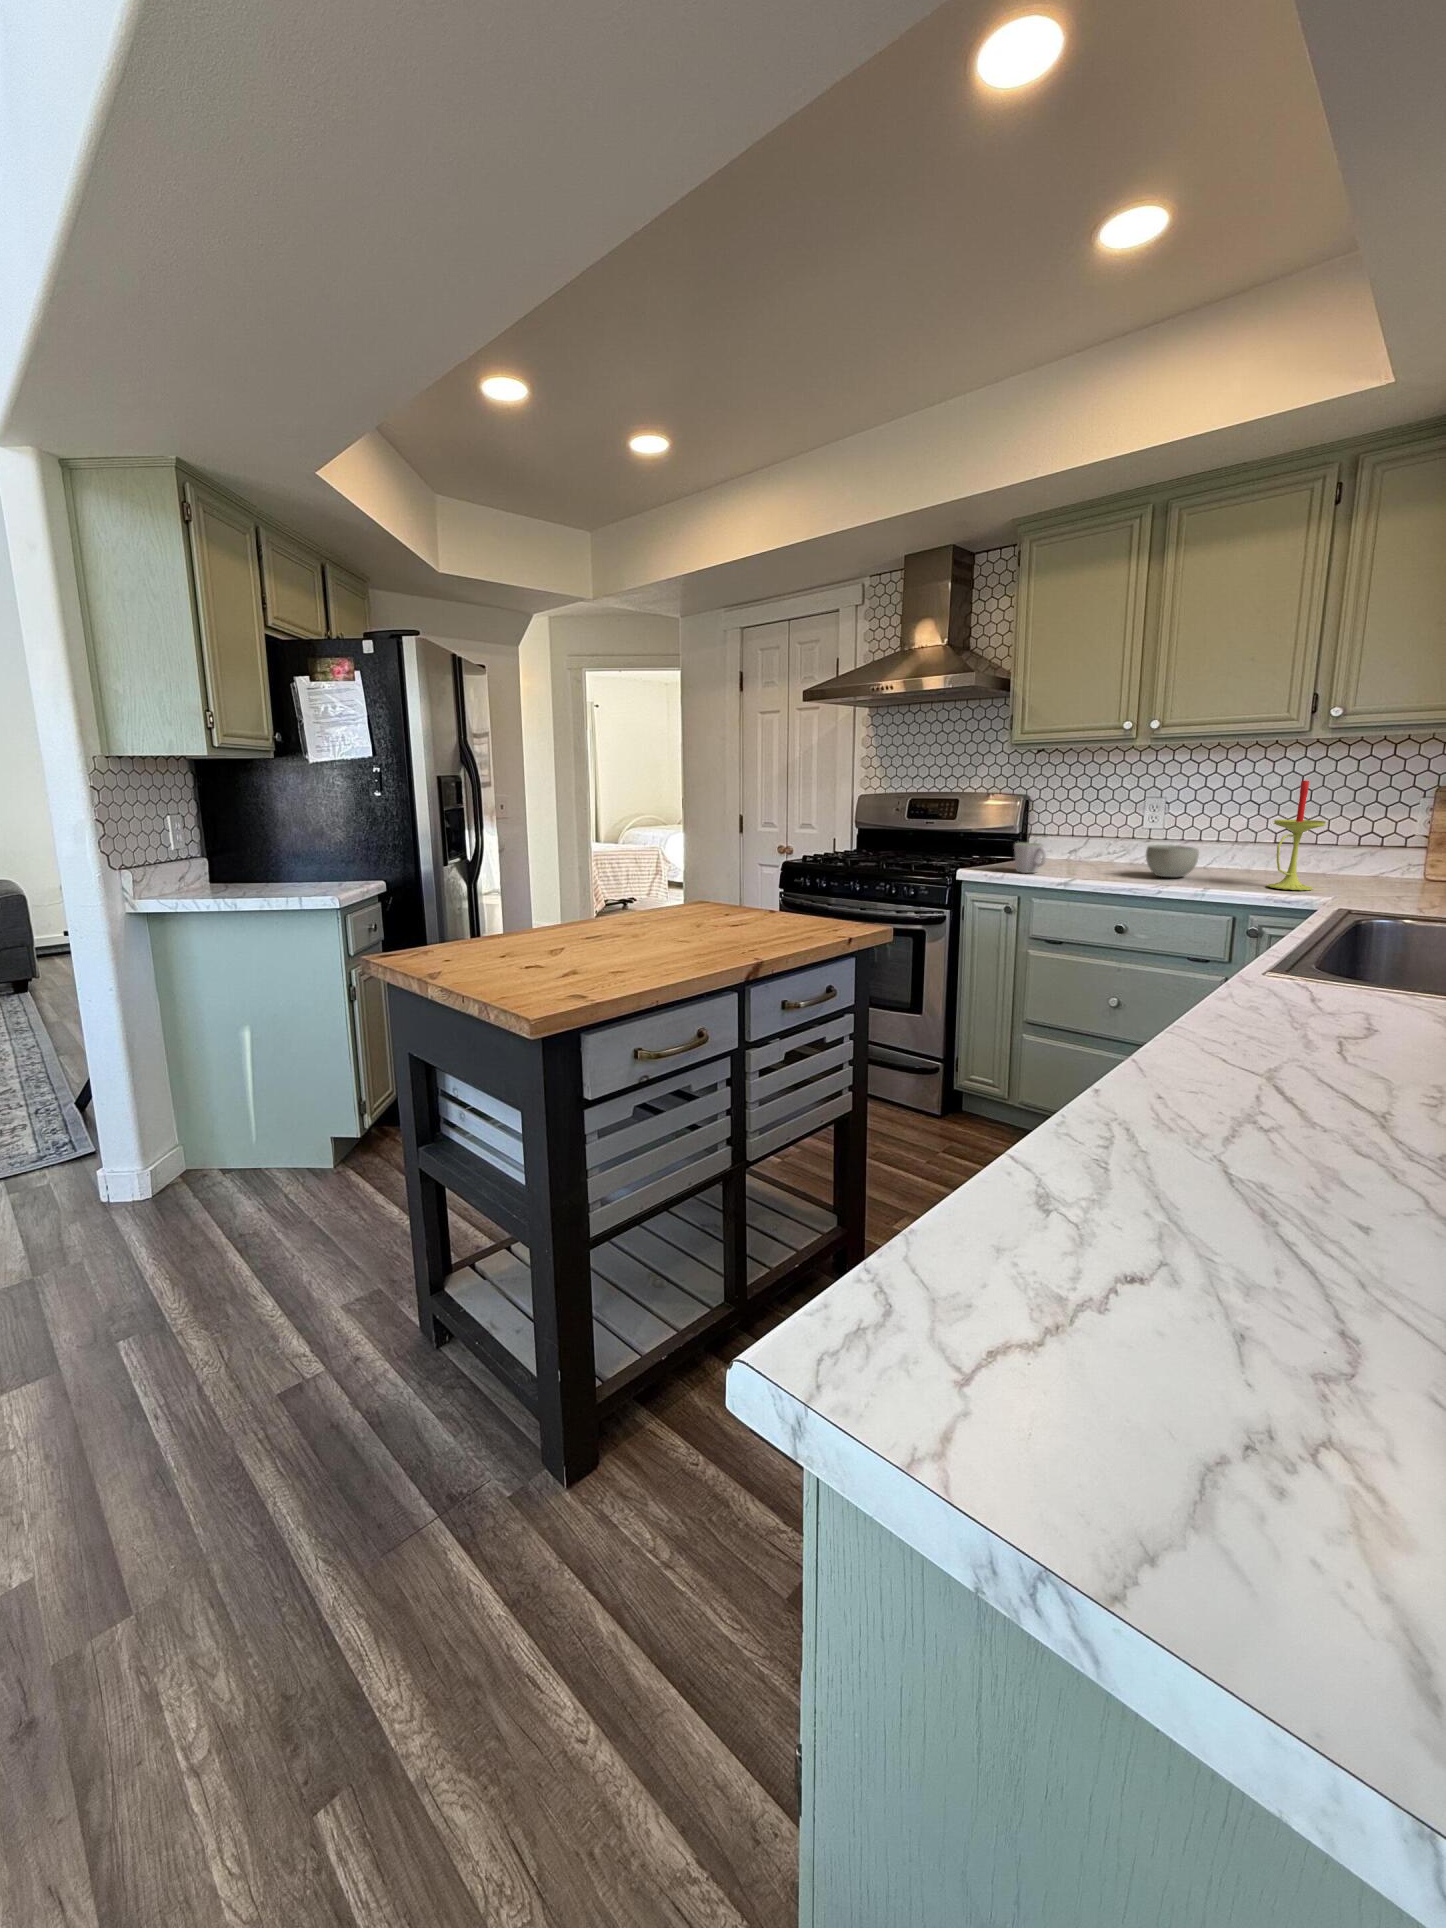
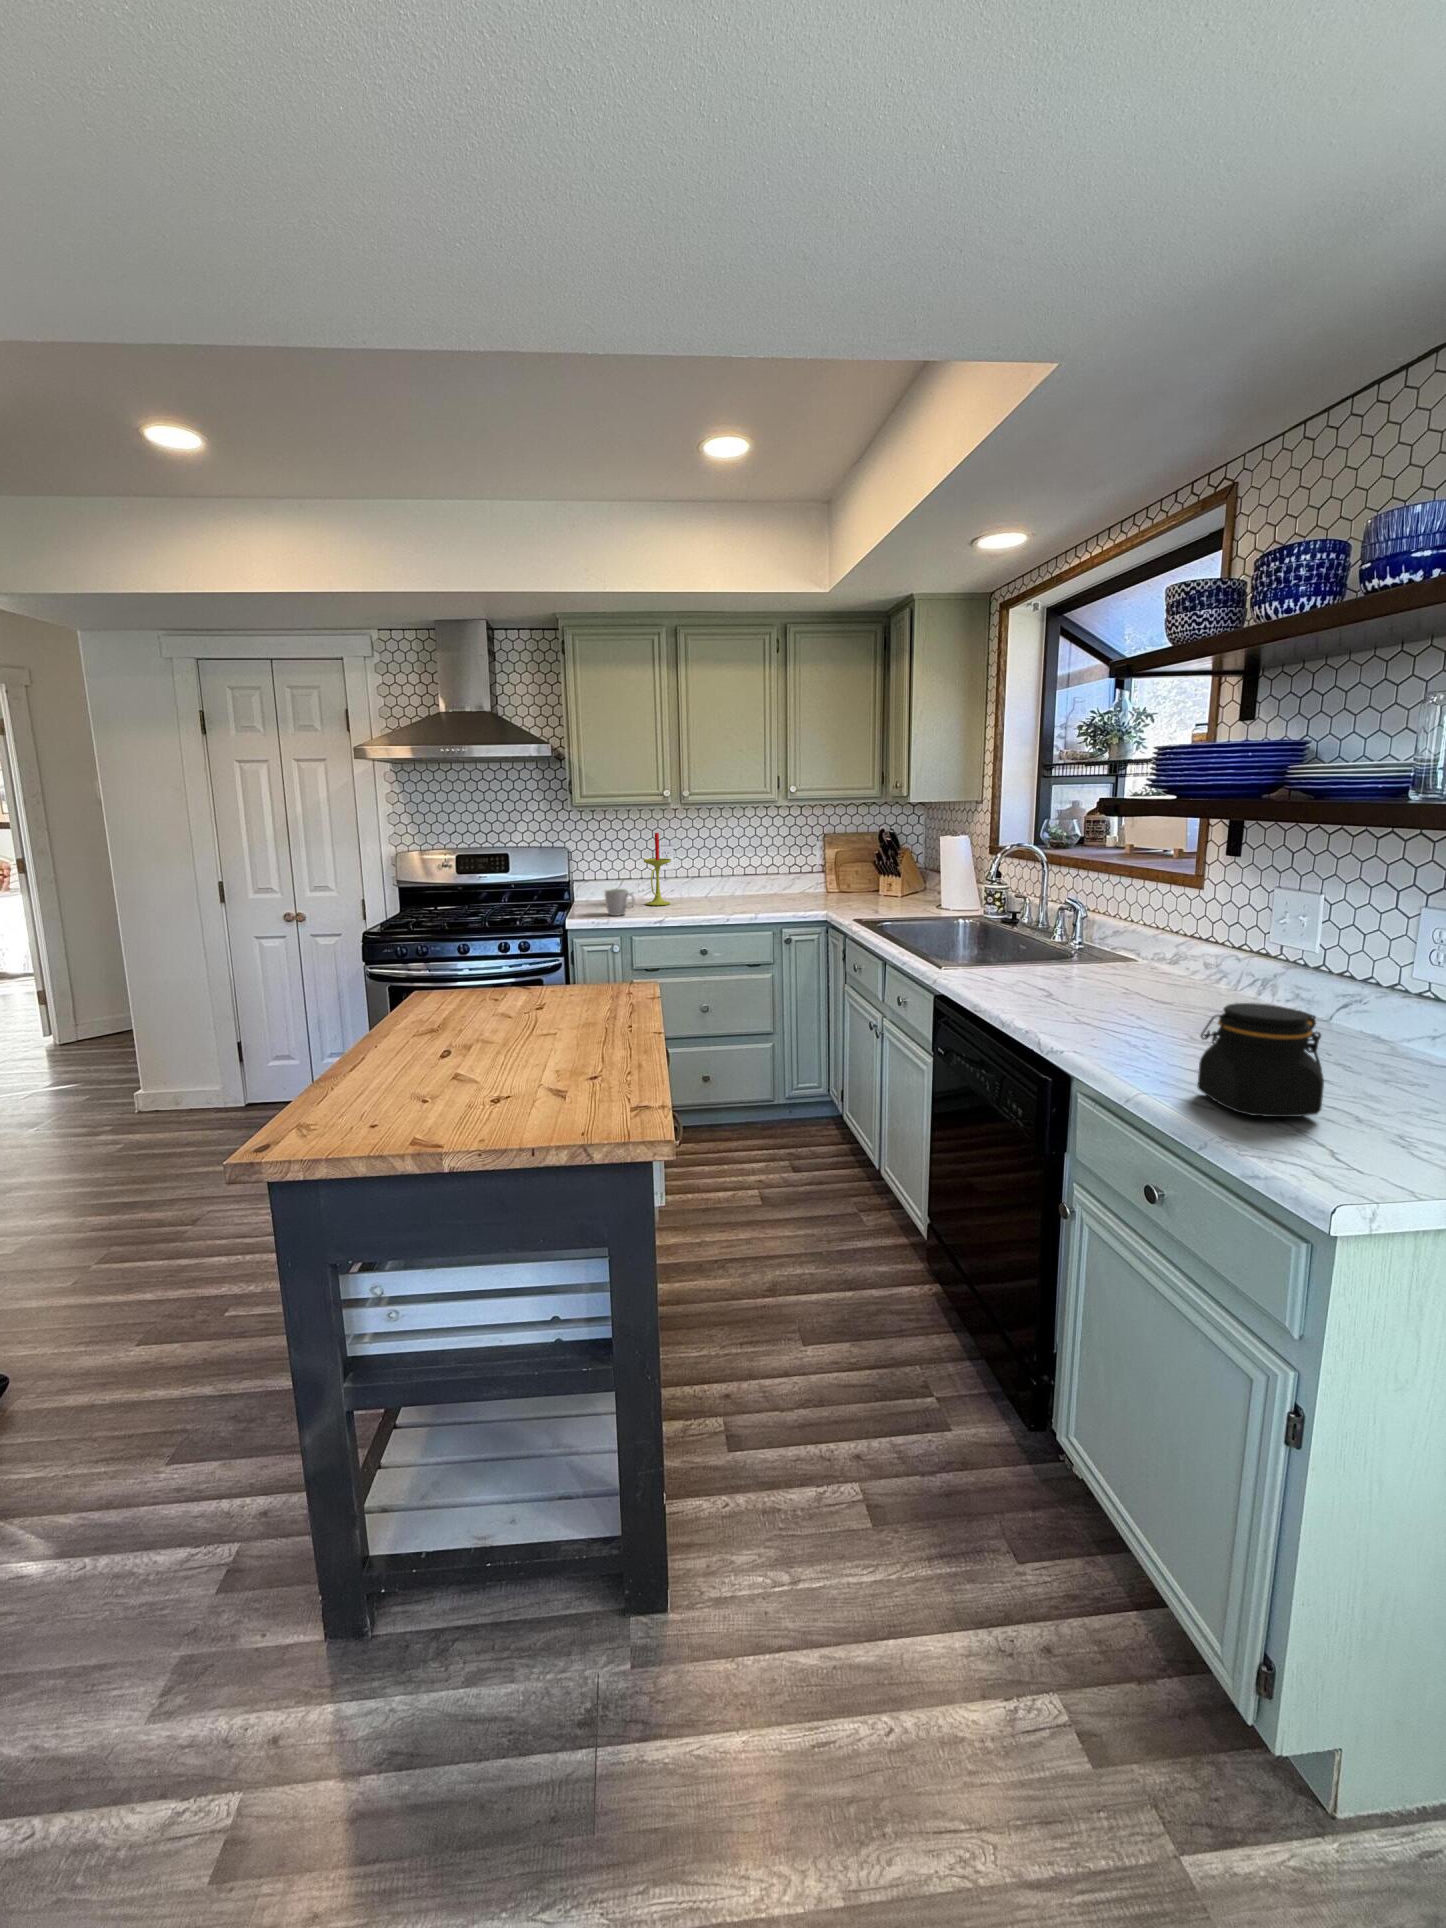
candle: present [1267,781,1326,890] -> present [644,833,671,905]
bowl: present [1146,845,1199,877] -> none [701,882,736,907]
jar: none [1054,1083,1325,1366] -> present [1198,1003,1324,1117]

